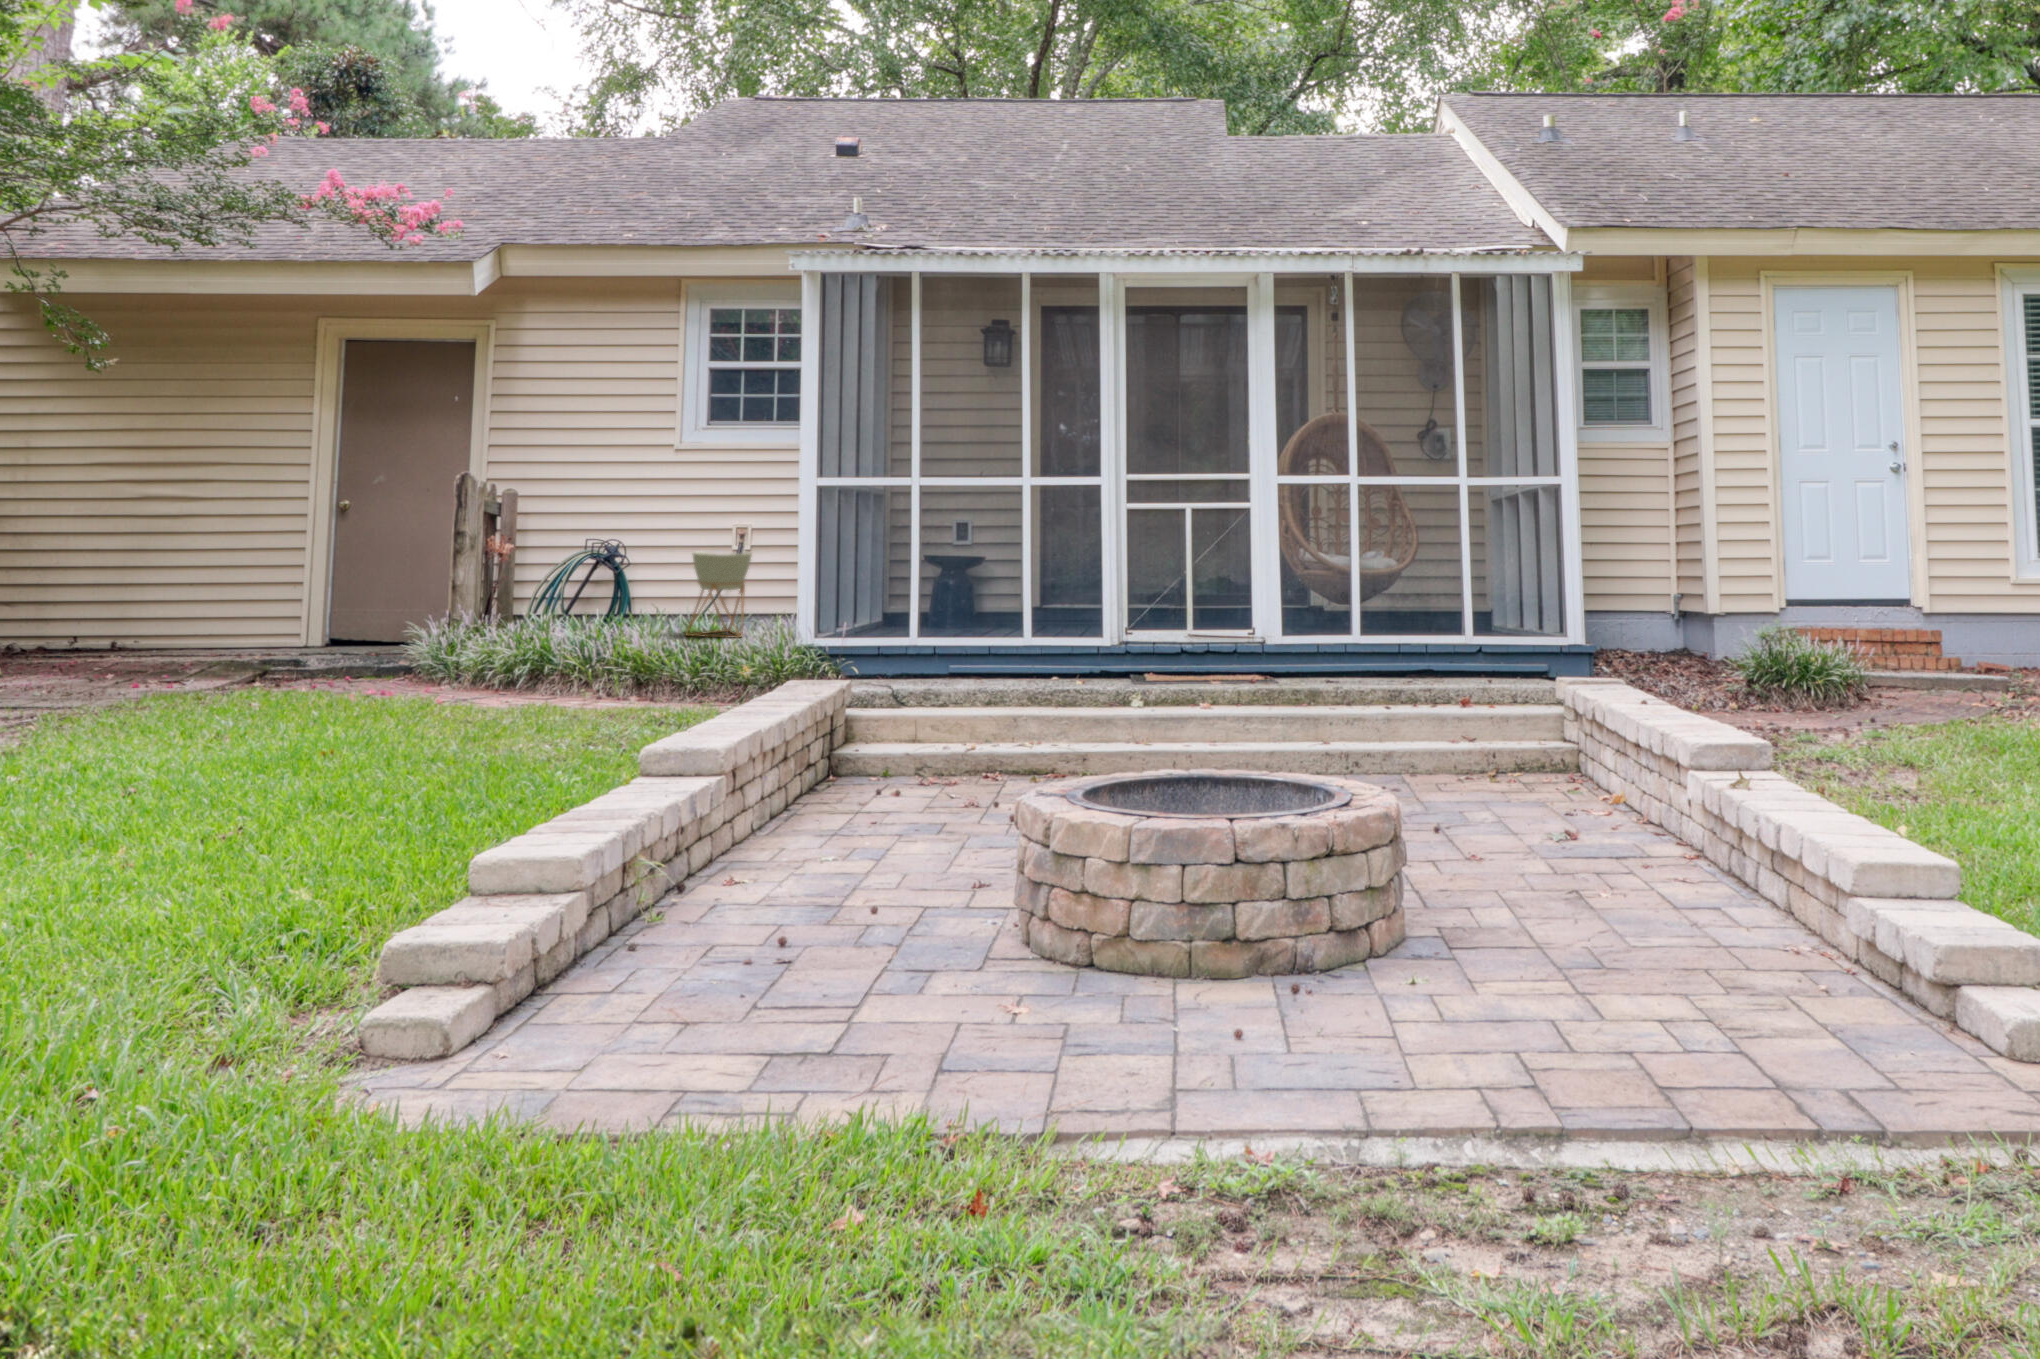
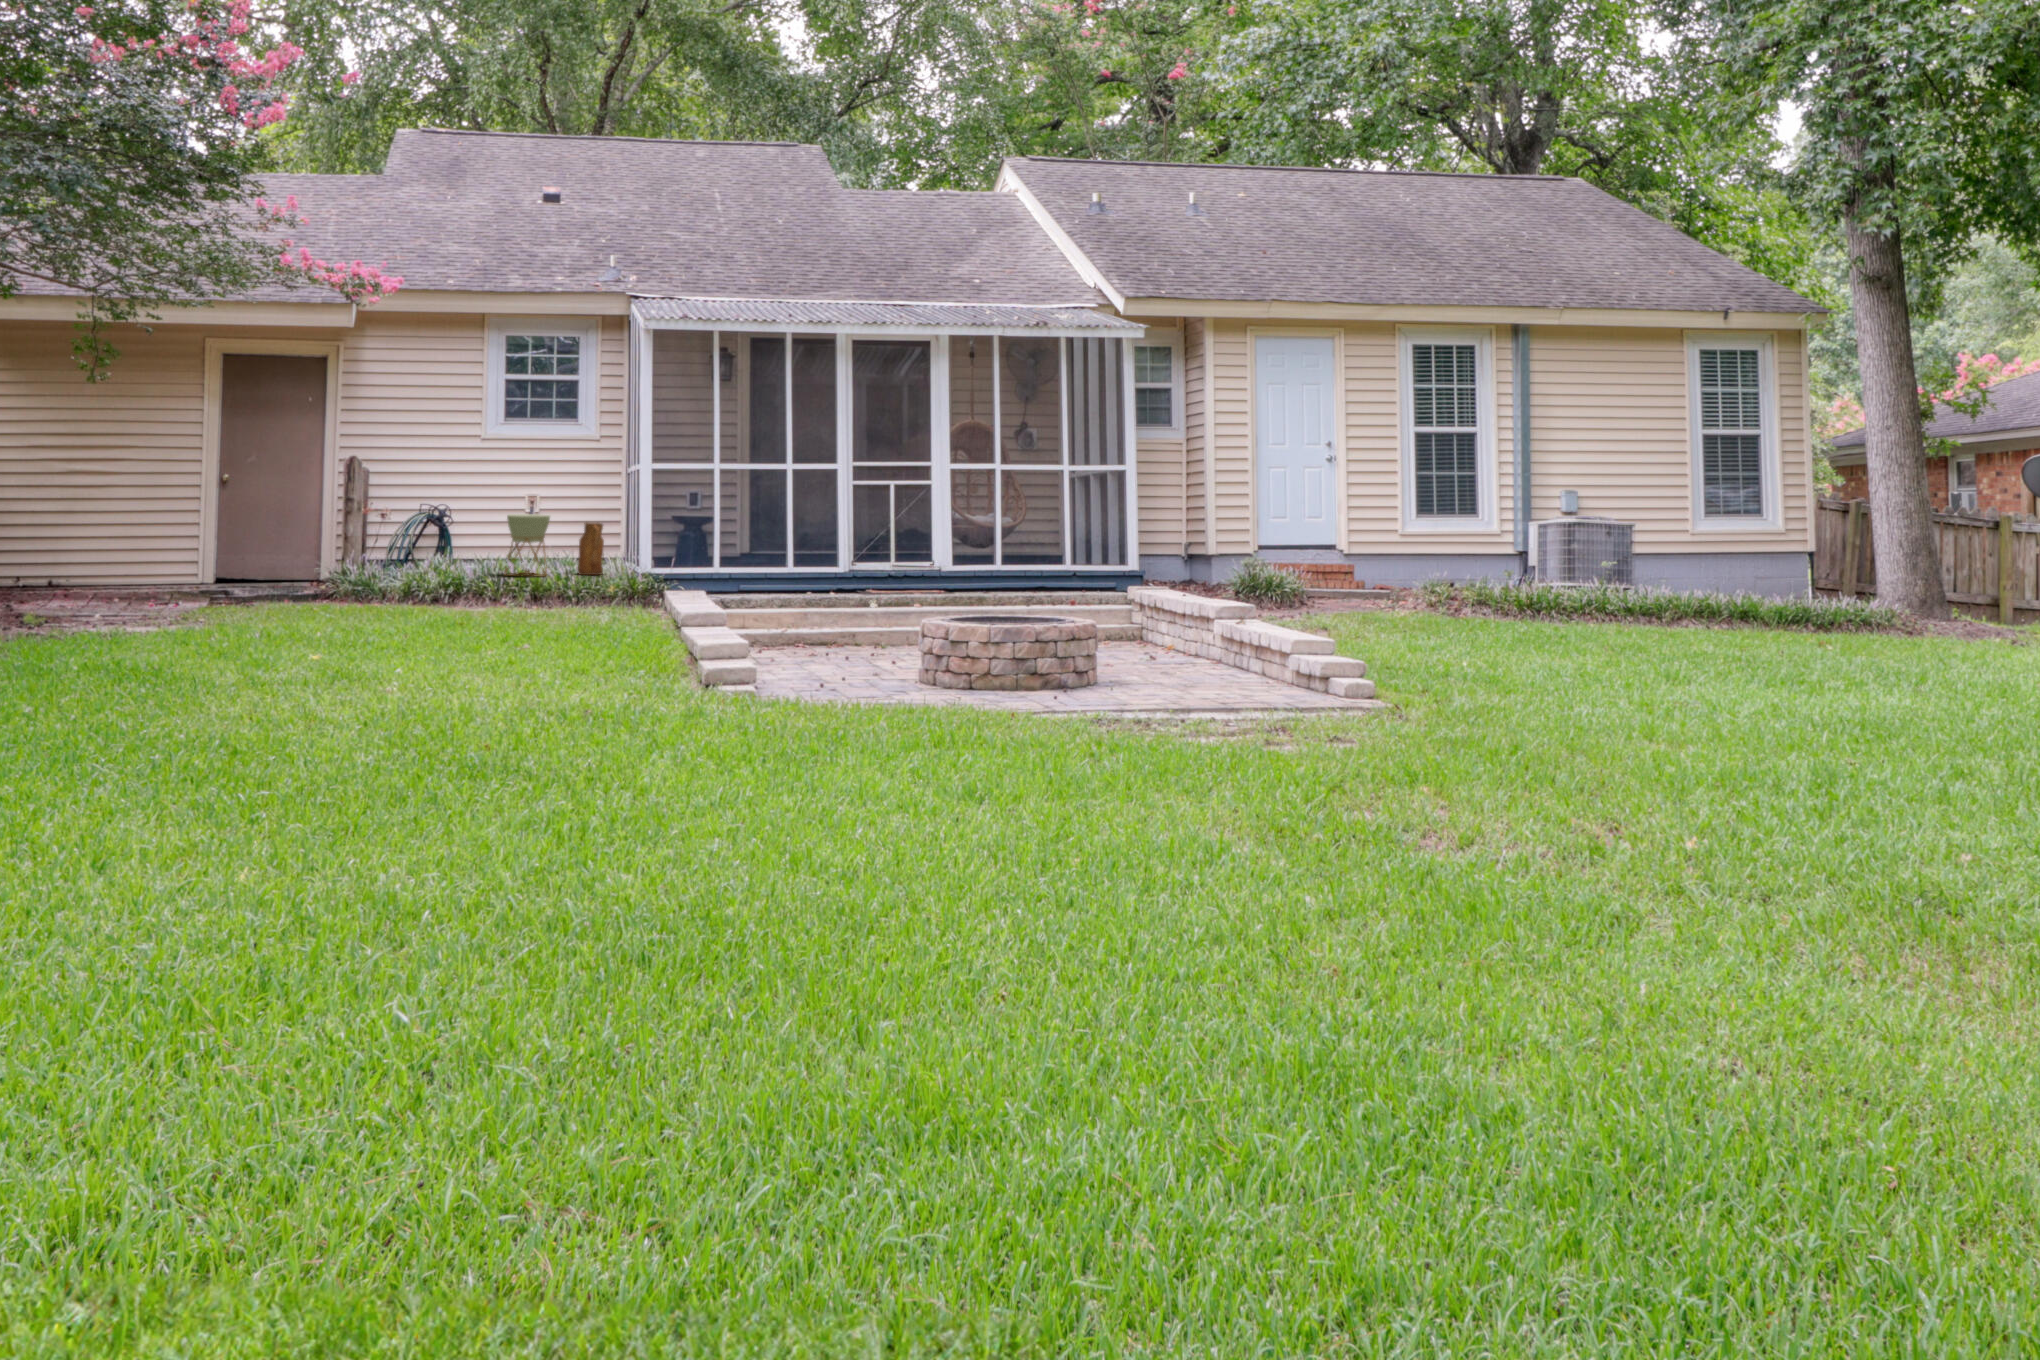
watering can: none [794,562,830,635] -> present [578,523,604,575]

